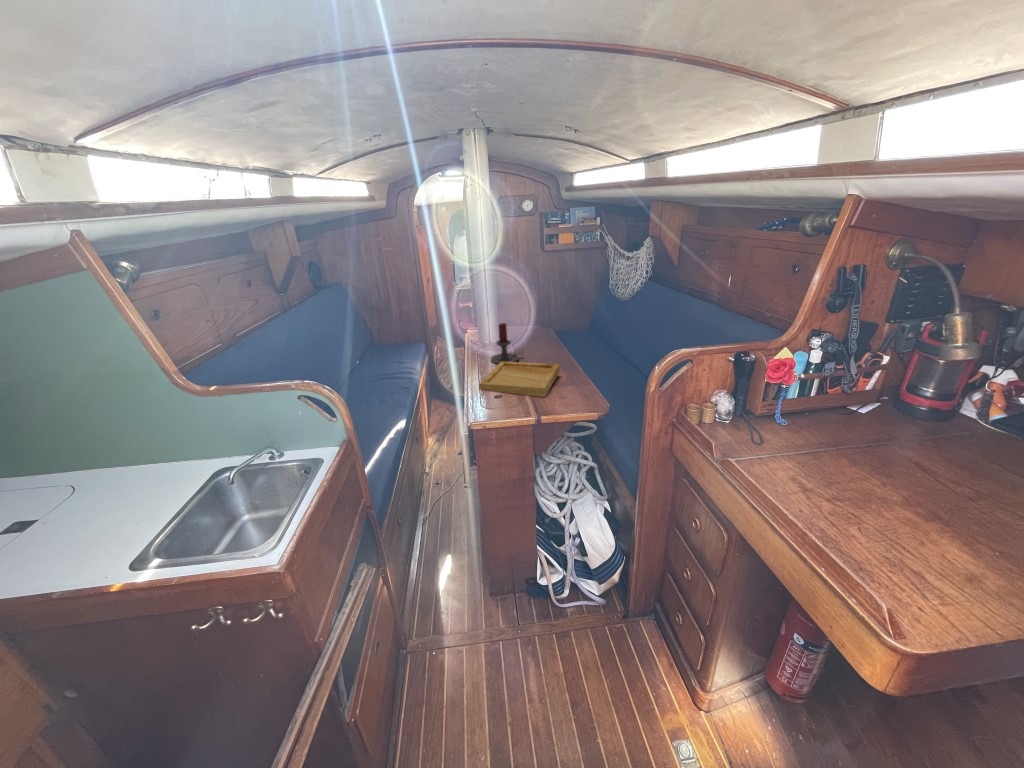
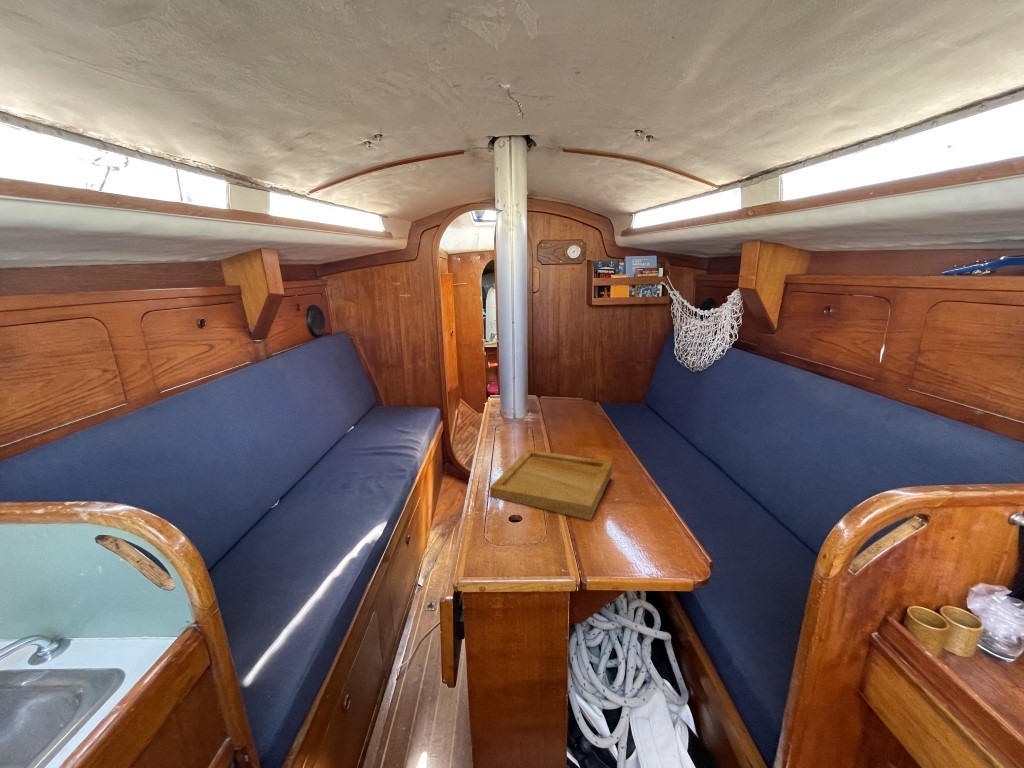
candle holder: present [491,323,523,364] -> none [514,394,560,453]

